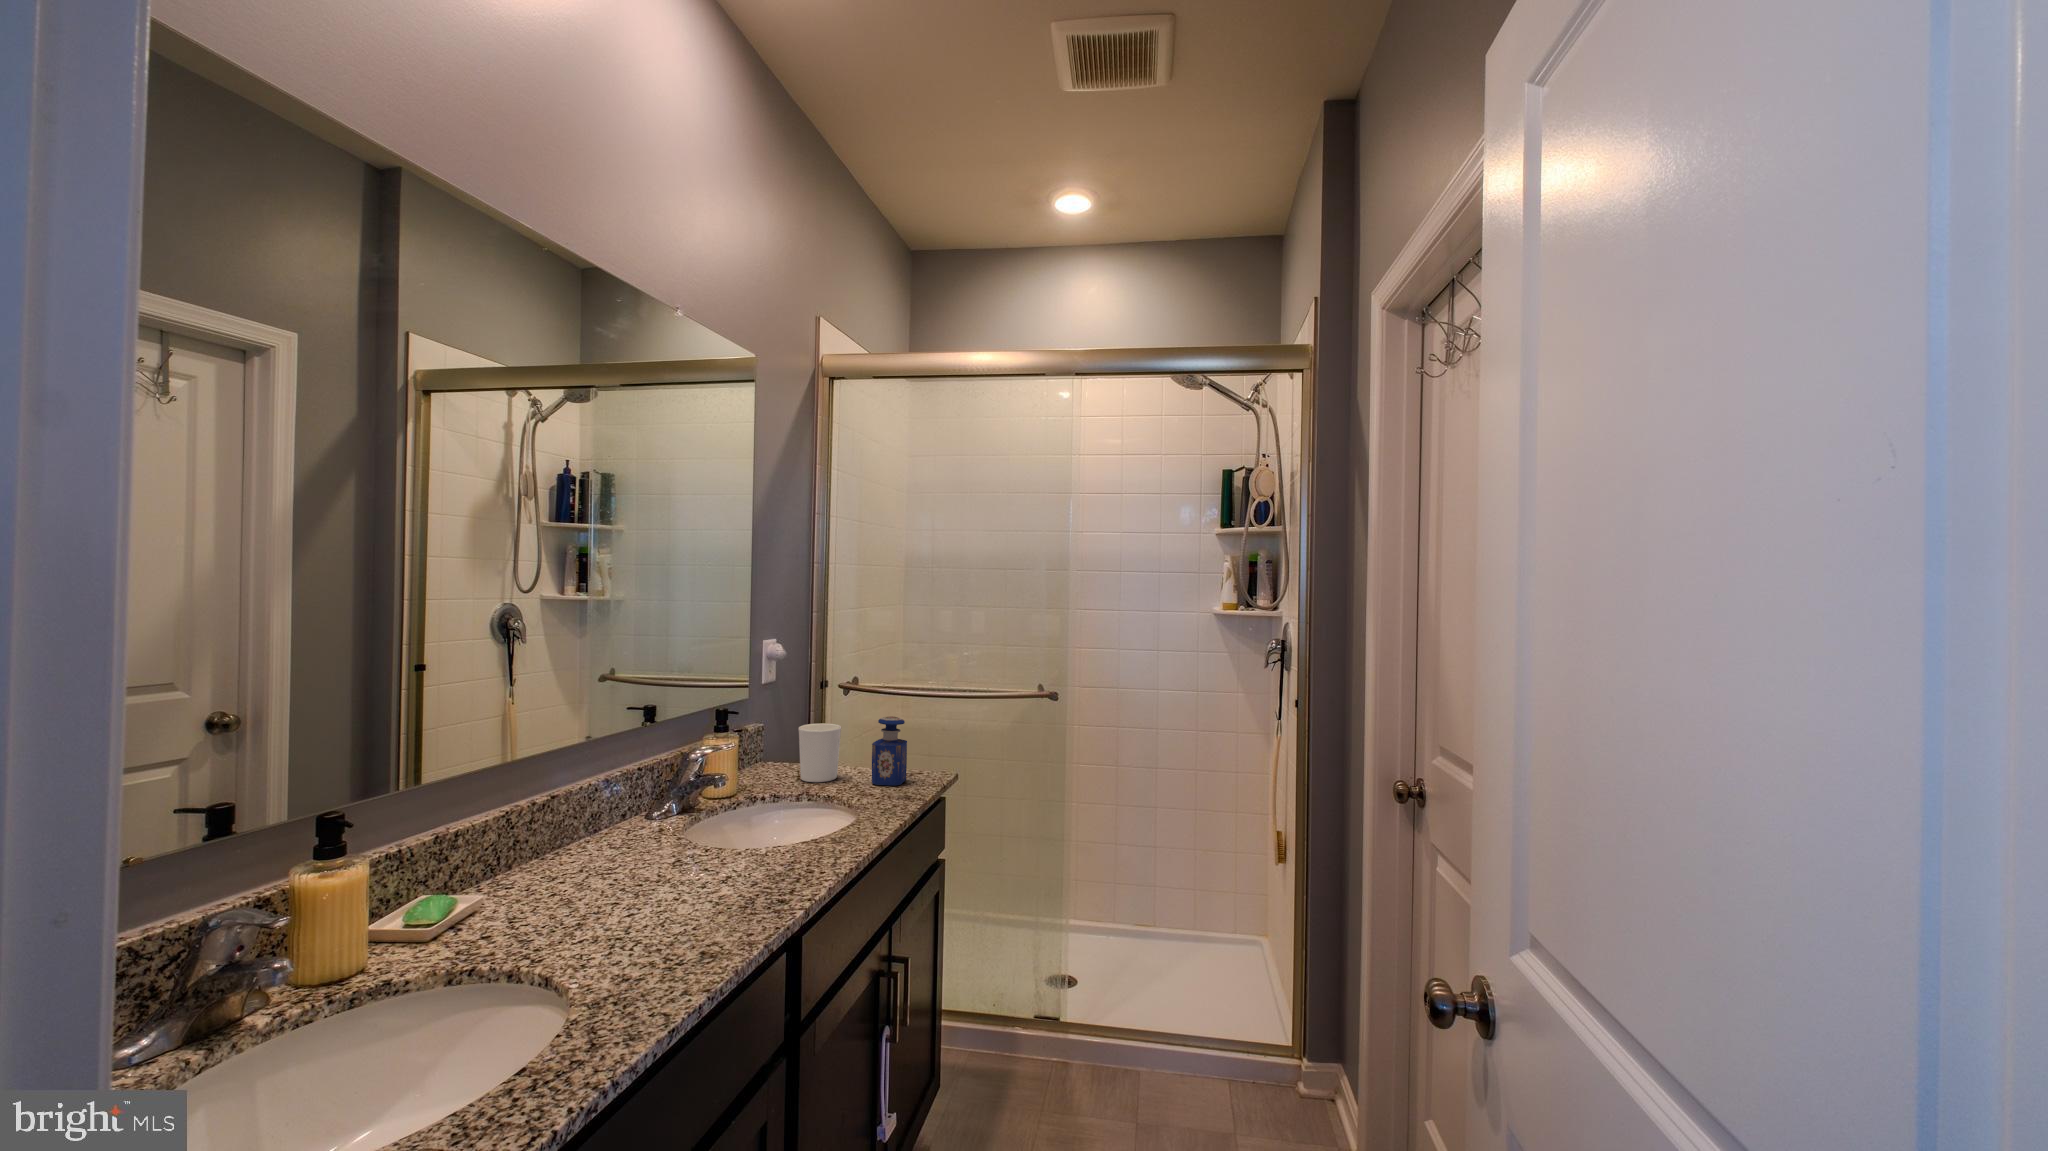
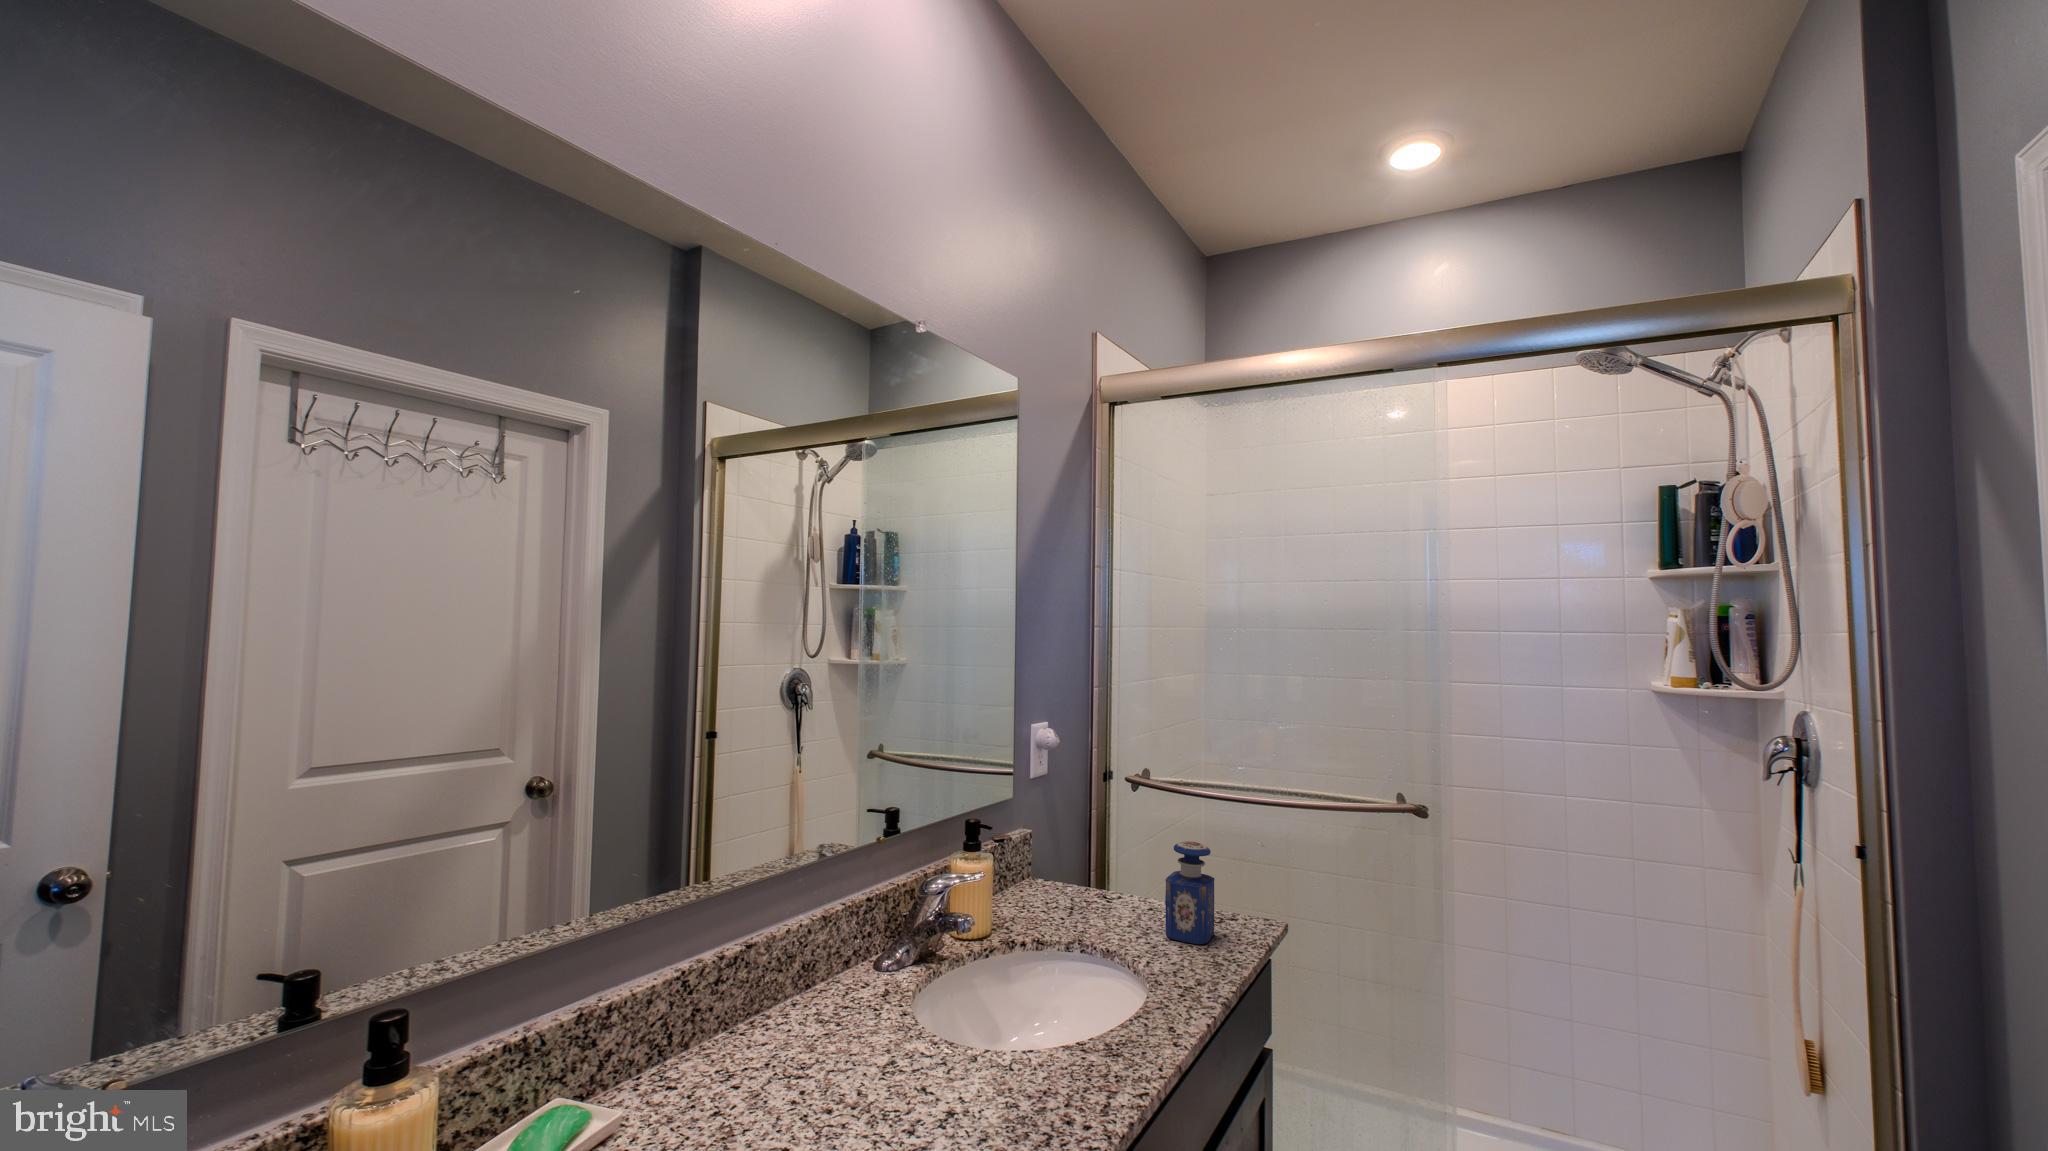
candle holder: present [798,723,841,782] -> none [1069,839,1124,924]

